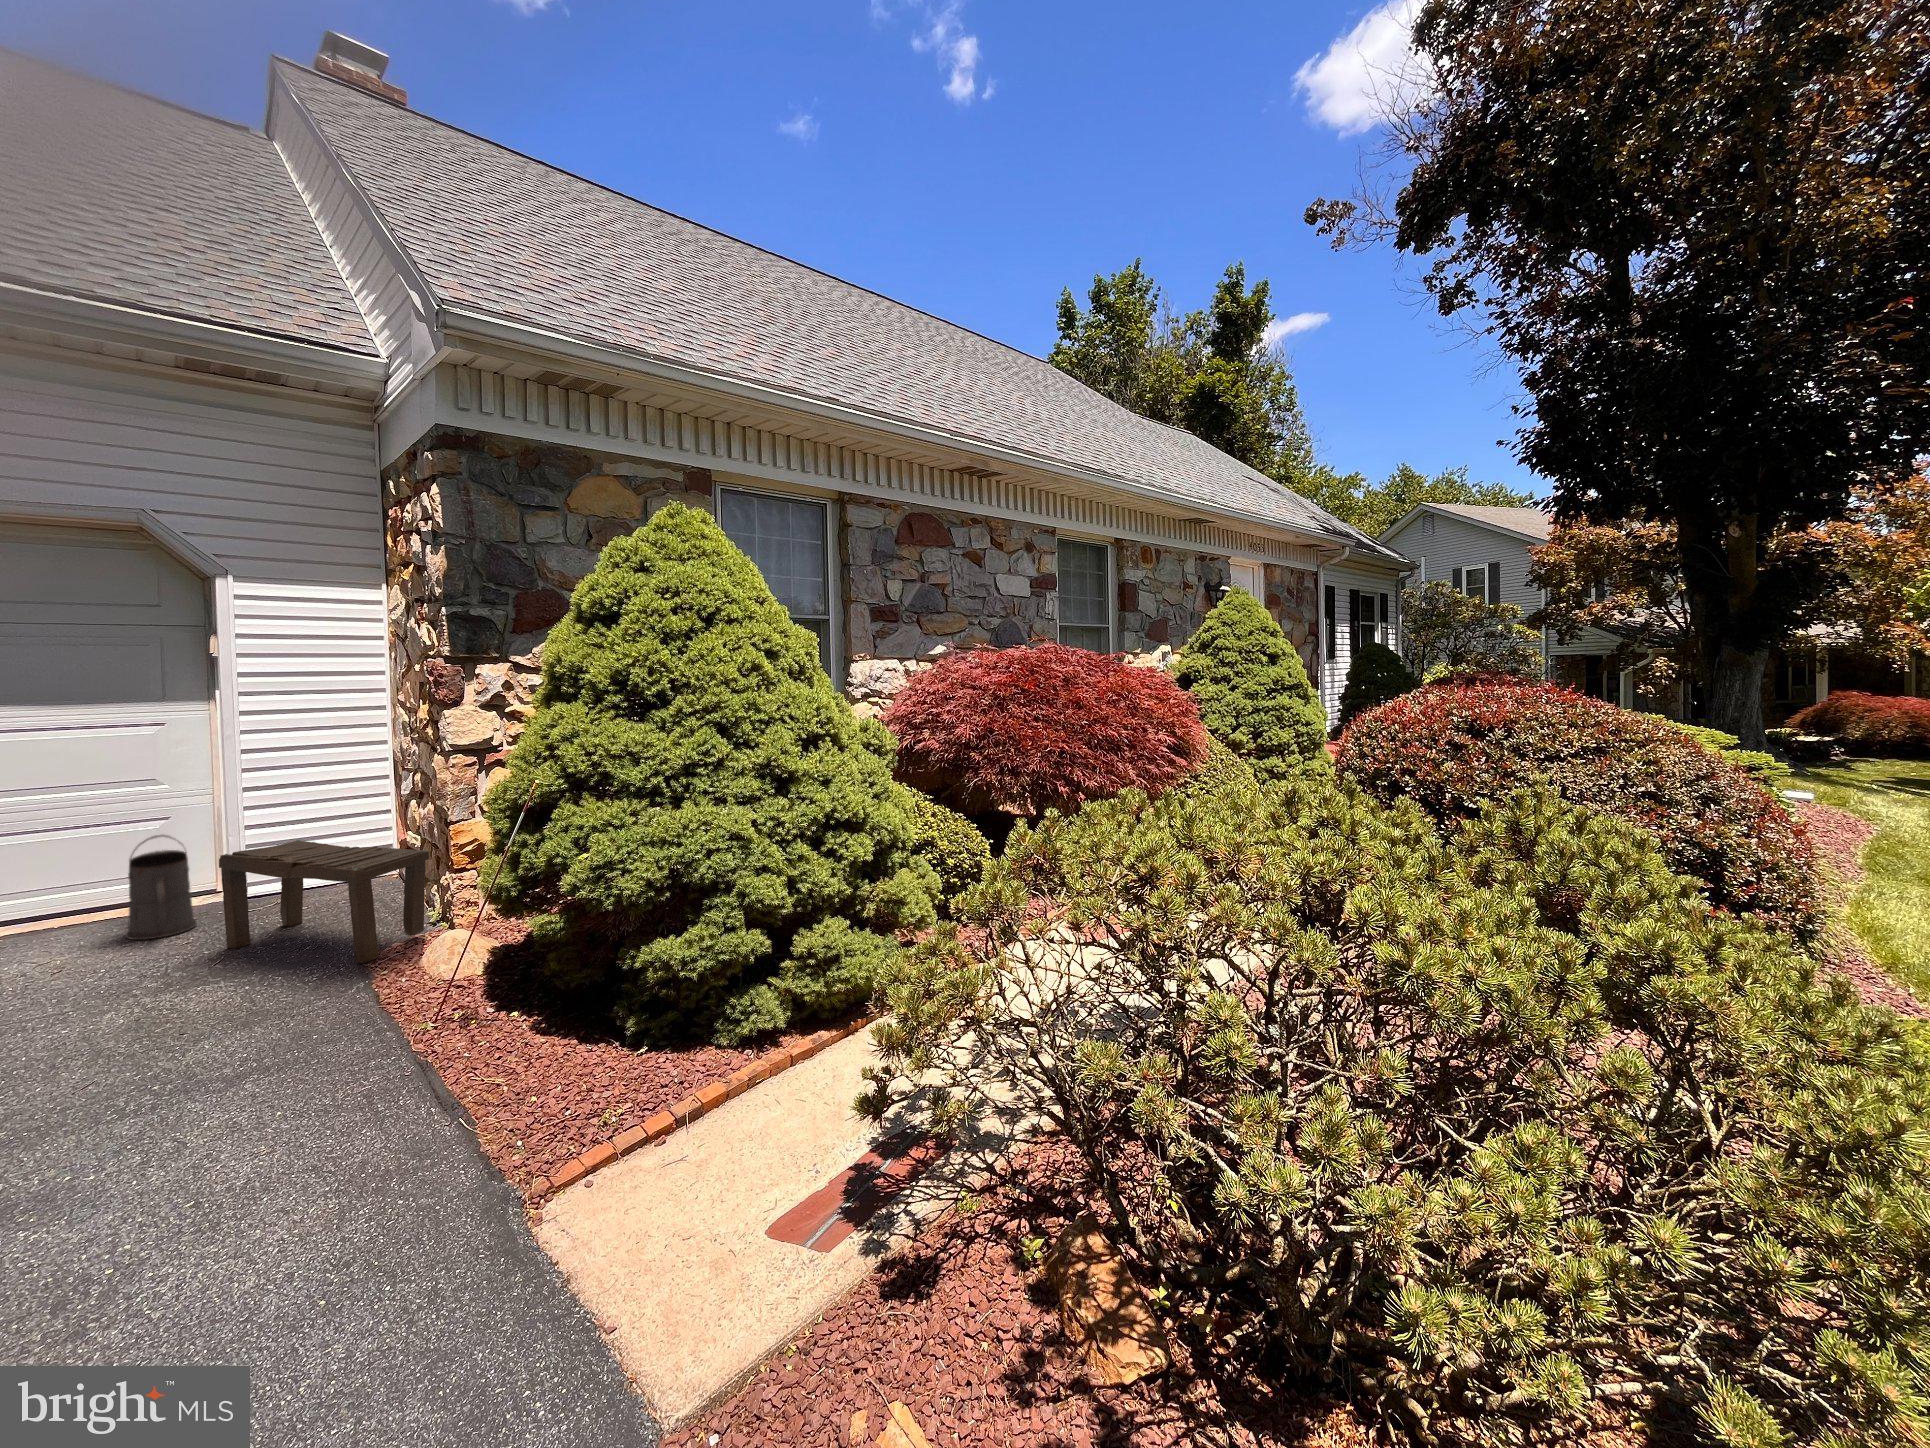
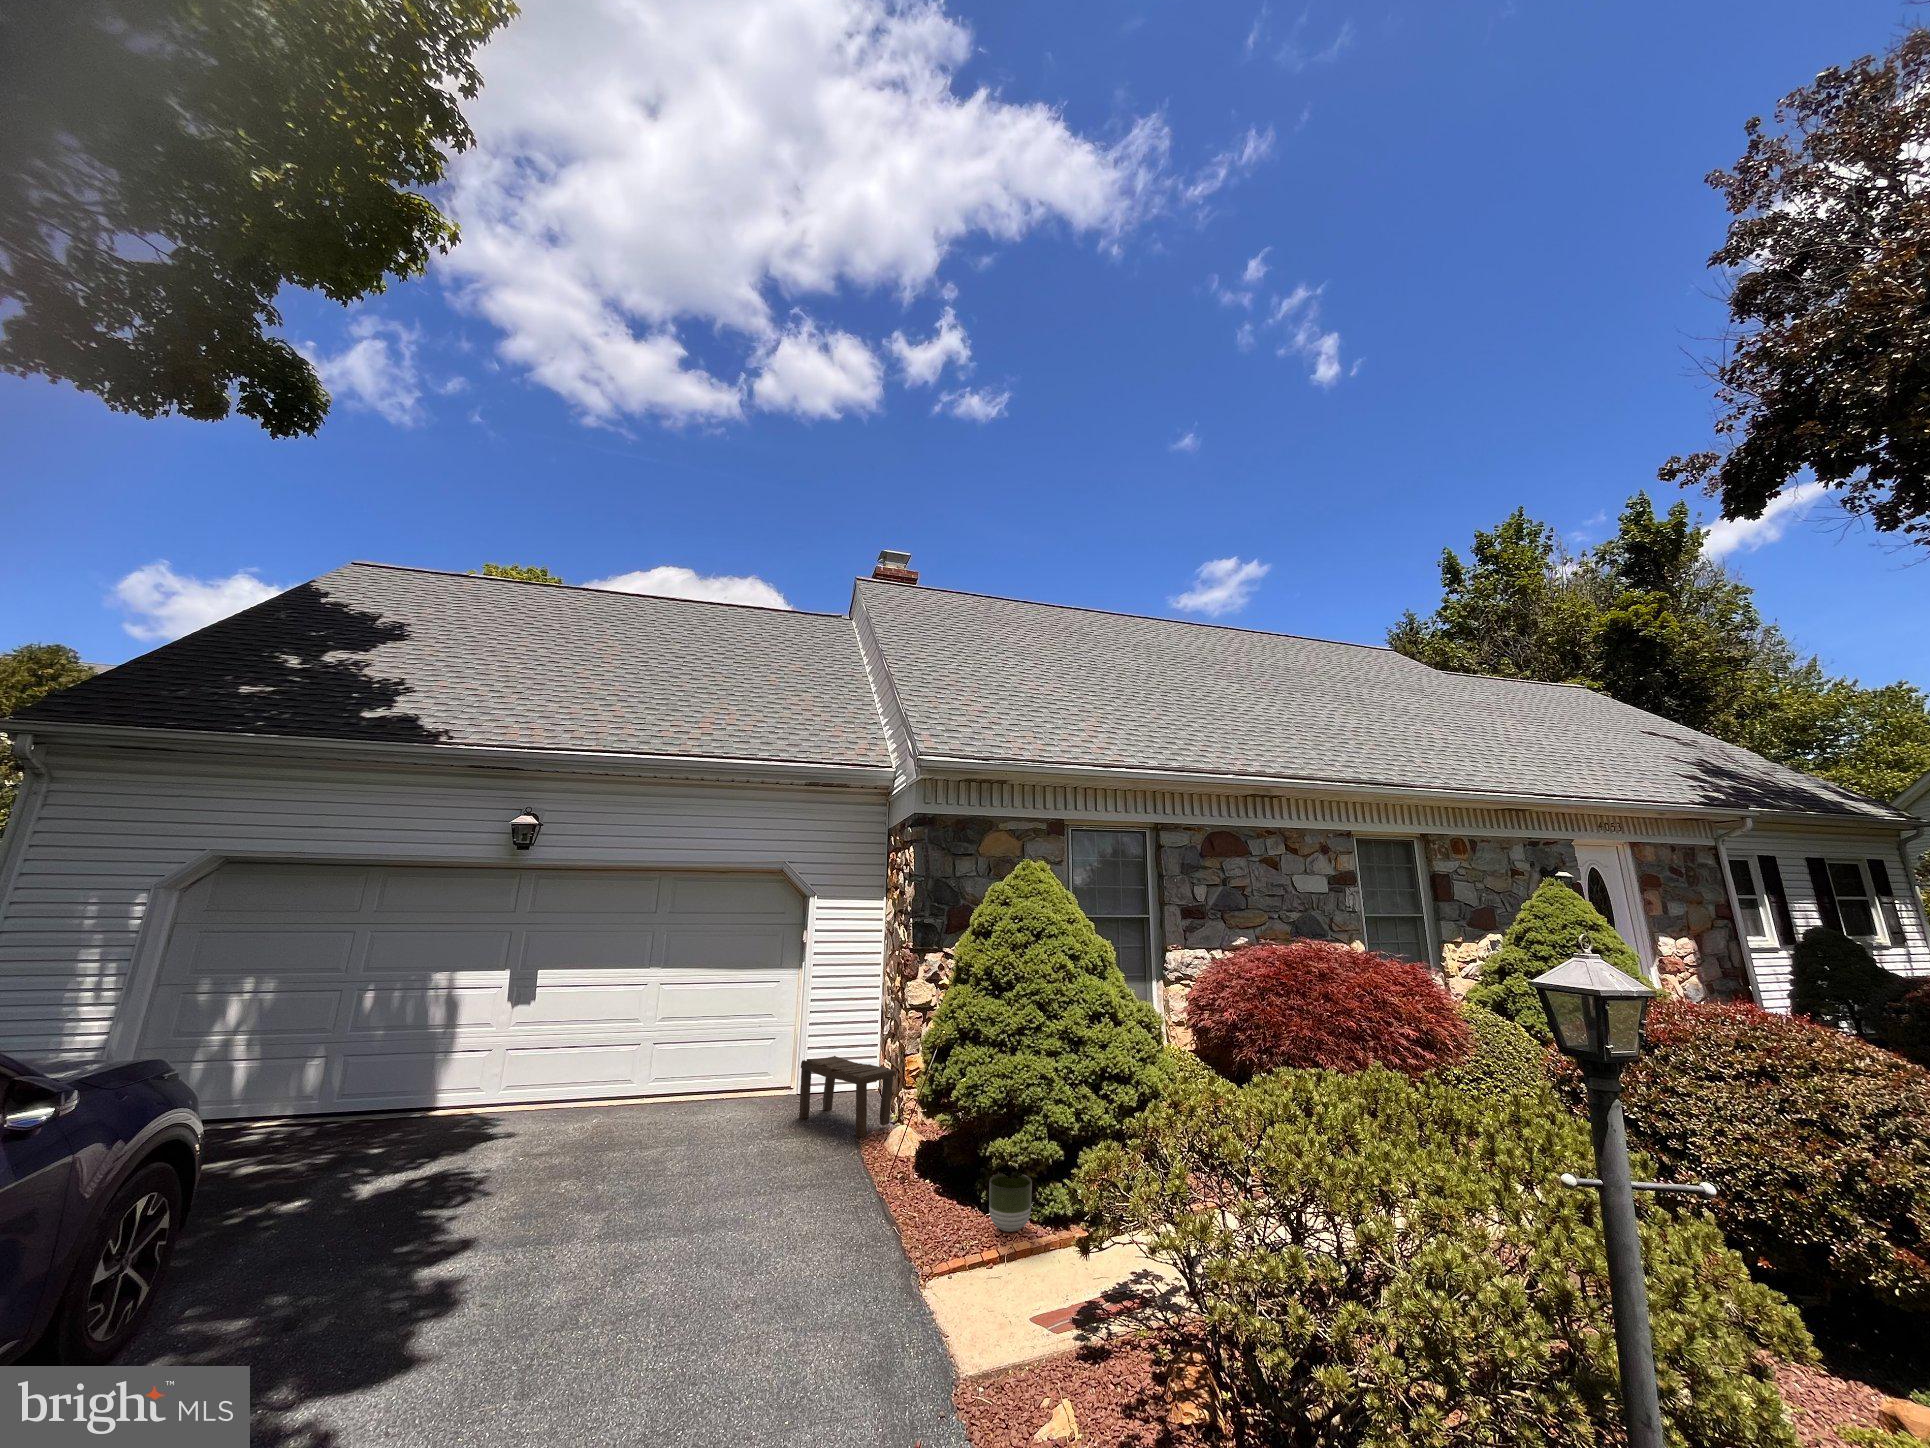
watering can: present [126,835,197,940] -> none [757,1045,787,1108]
planter: none [643,984,719,1074] -> present [989,1173,1032,1232]

